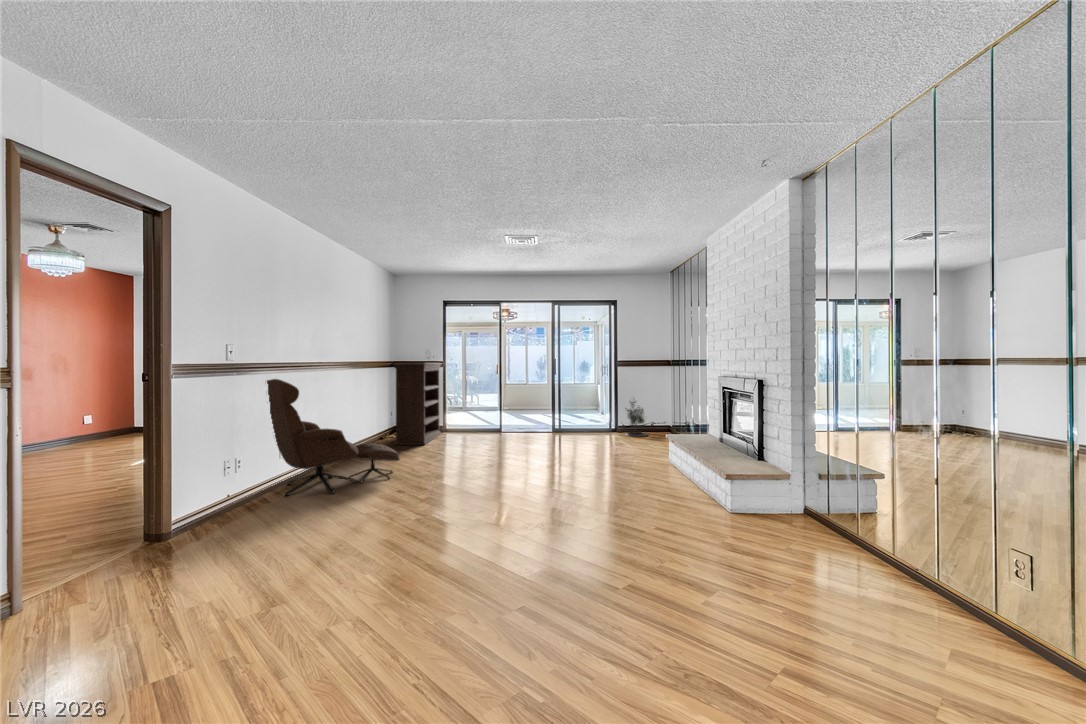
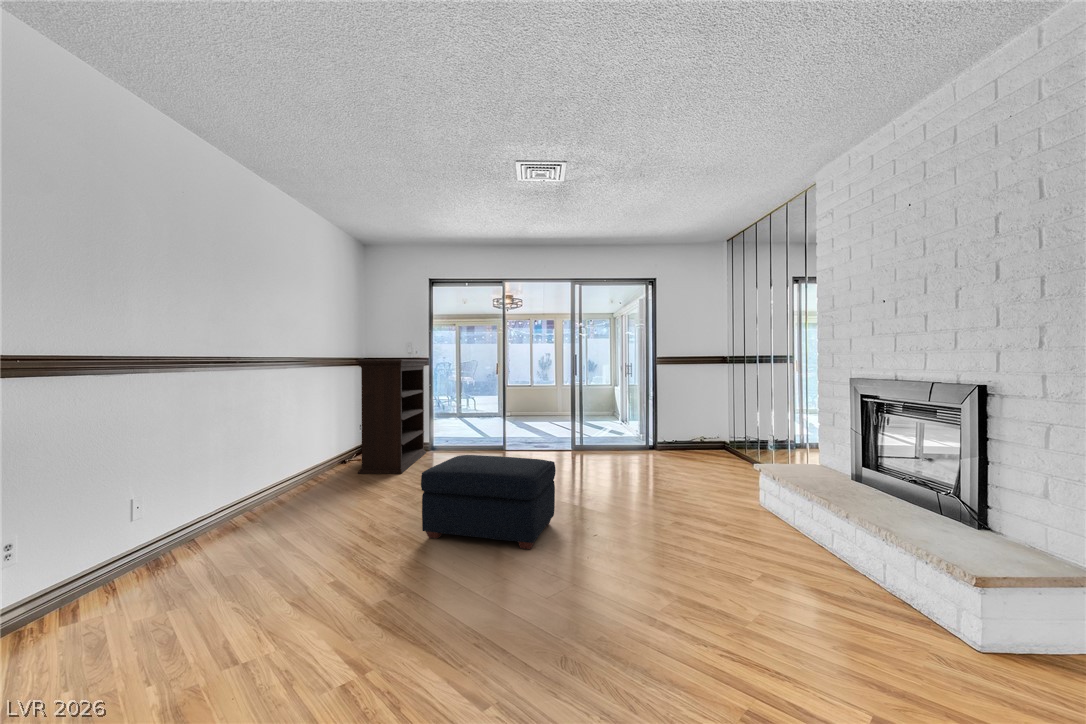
lounge chair: present [267,379,400,496] -> none [112,386,352,594]
potted tree: present [625,401,646,437] -> none [667,403,699,457]
ottoman: none [443,426,529,481] -> present [421,455,556,549]

